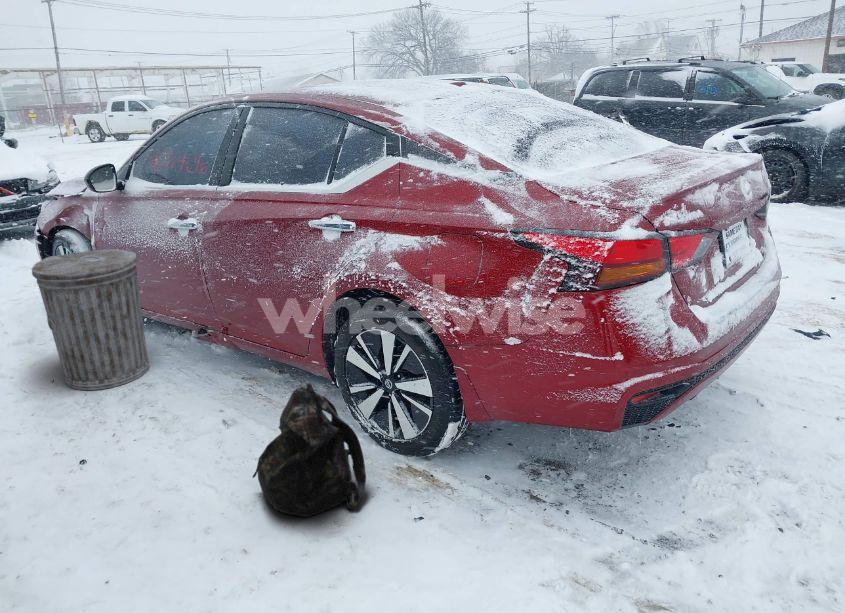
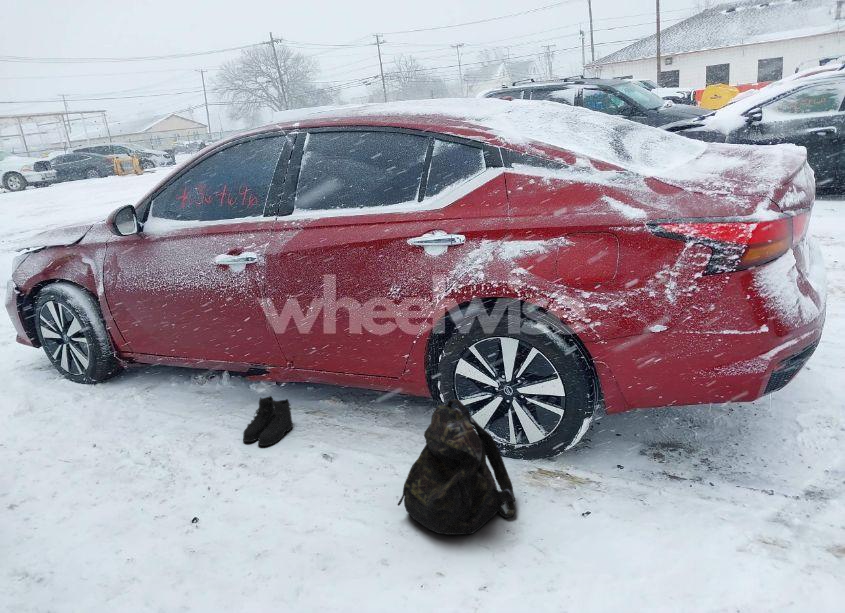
trash can: present [32,249,149,390] -> none [68,296,197,450]
boots: none [171,358,222,405] -> present [243,396,293,446]

